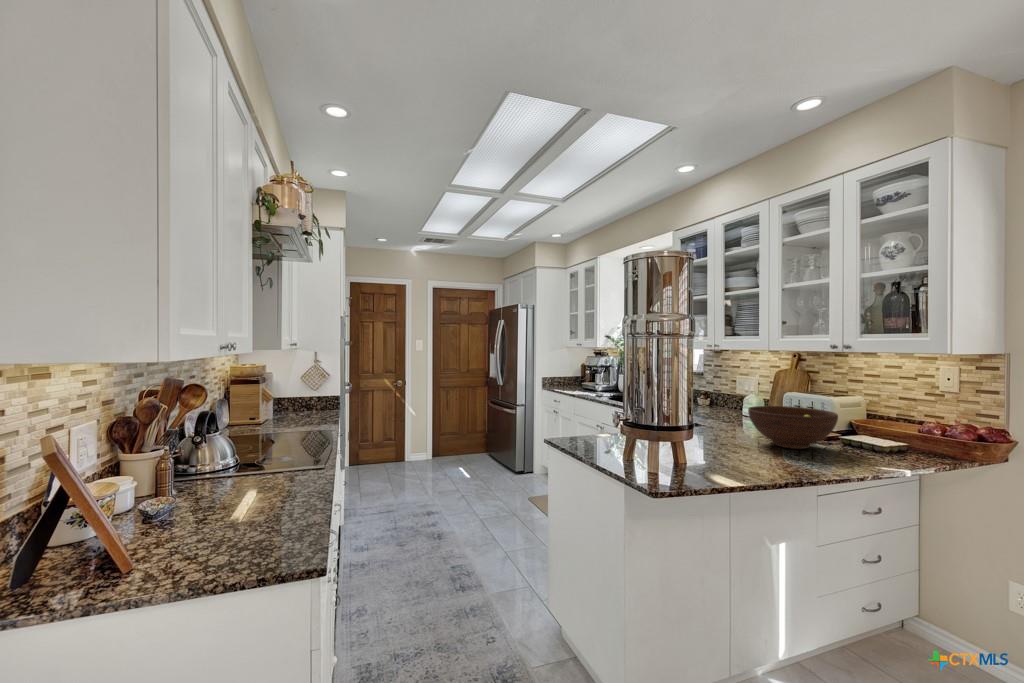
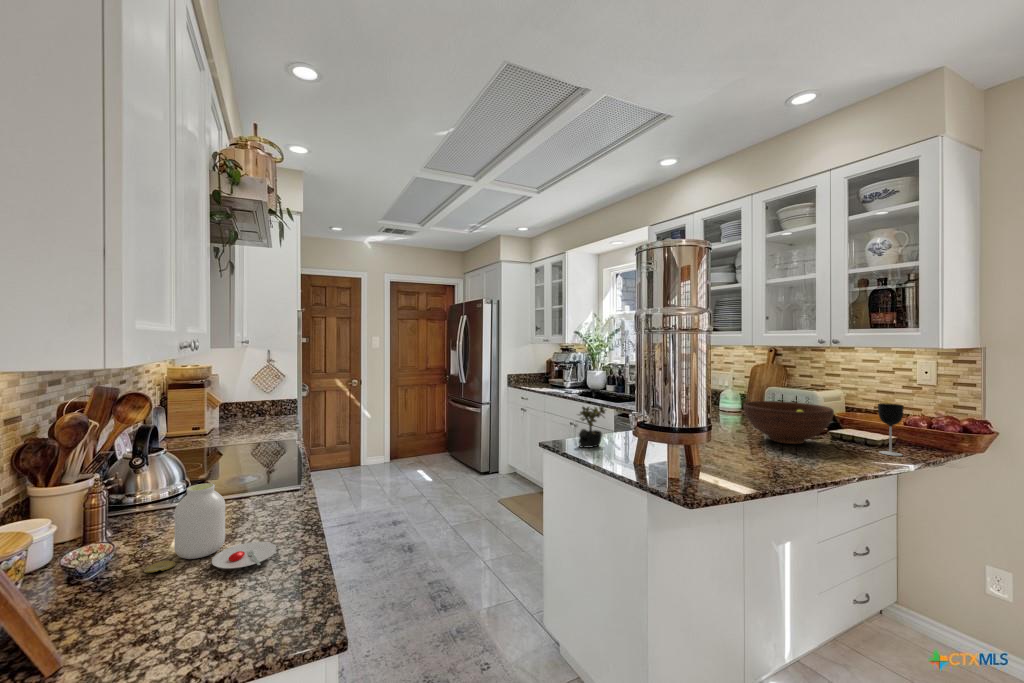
succulent plant: none [574,404,605,445] -> present [579,407,606,448]
wine glass: none [882,410,908,463] -> present [878,403,904,456]
jar: none [195,455,291,519] -> present [144,483,276,573]

